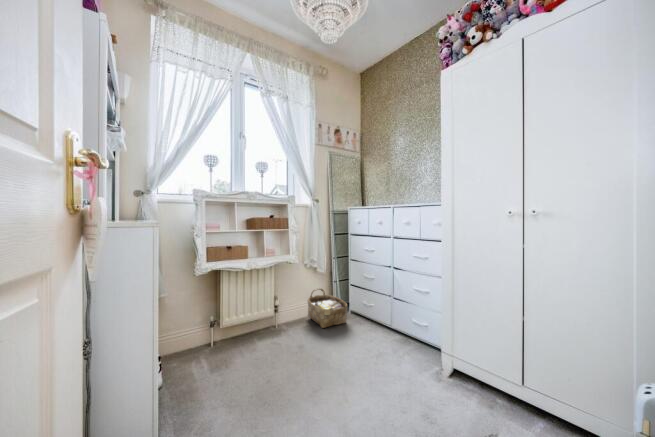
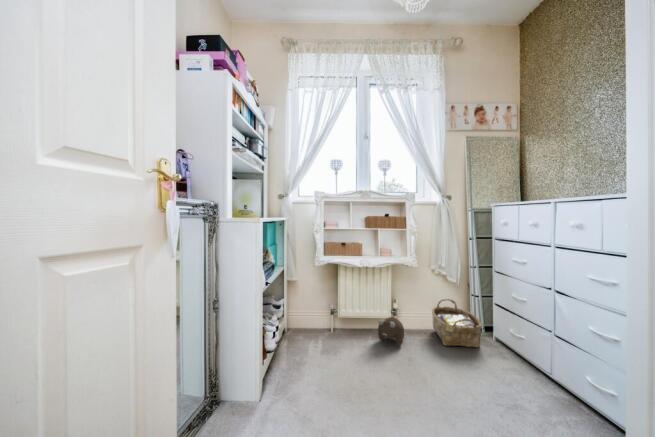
plush toy: none [267,314,292,340] -> present [378,317,404,345]

